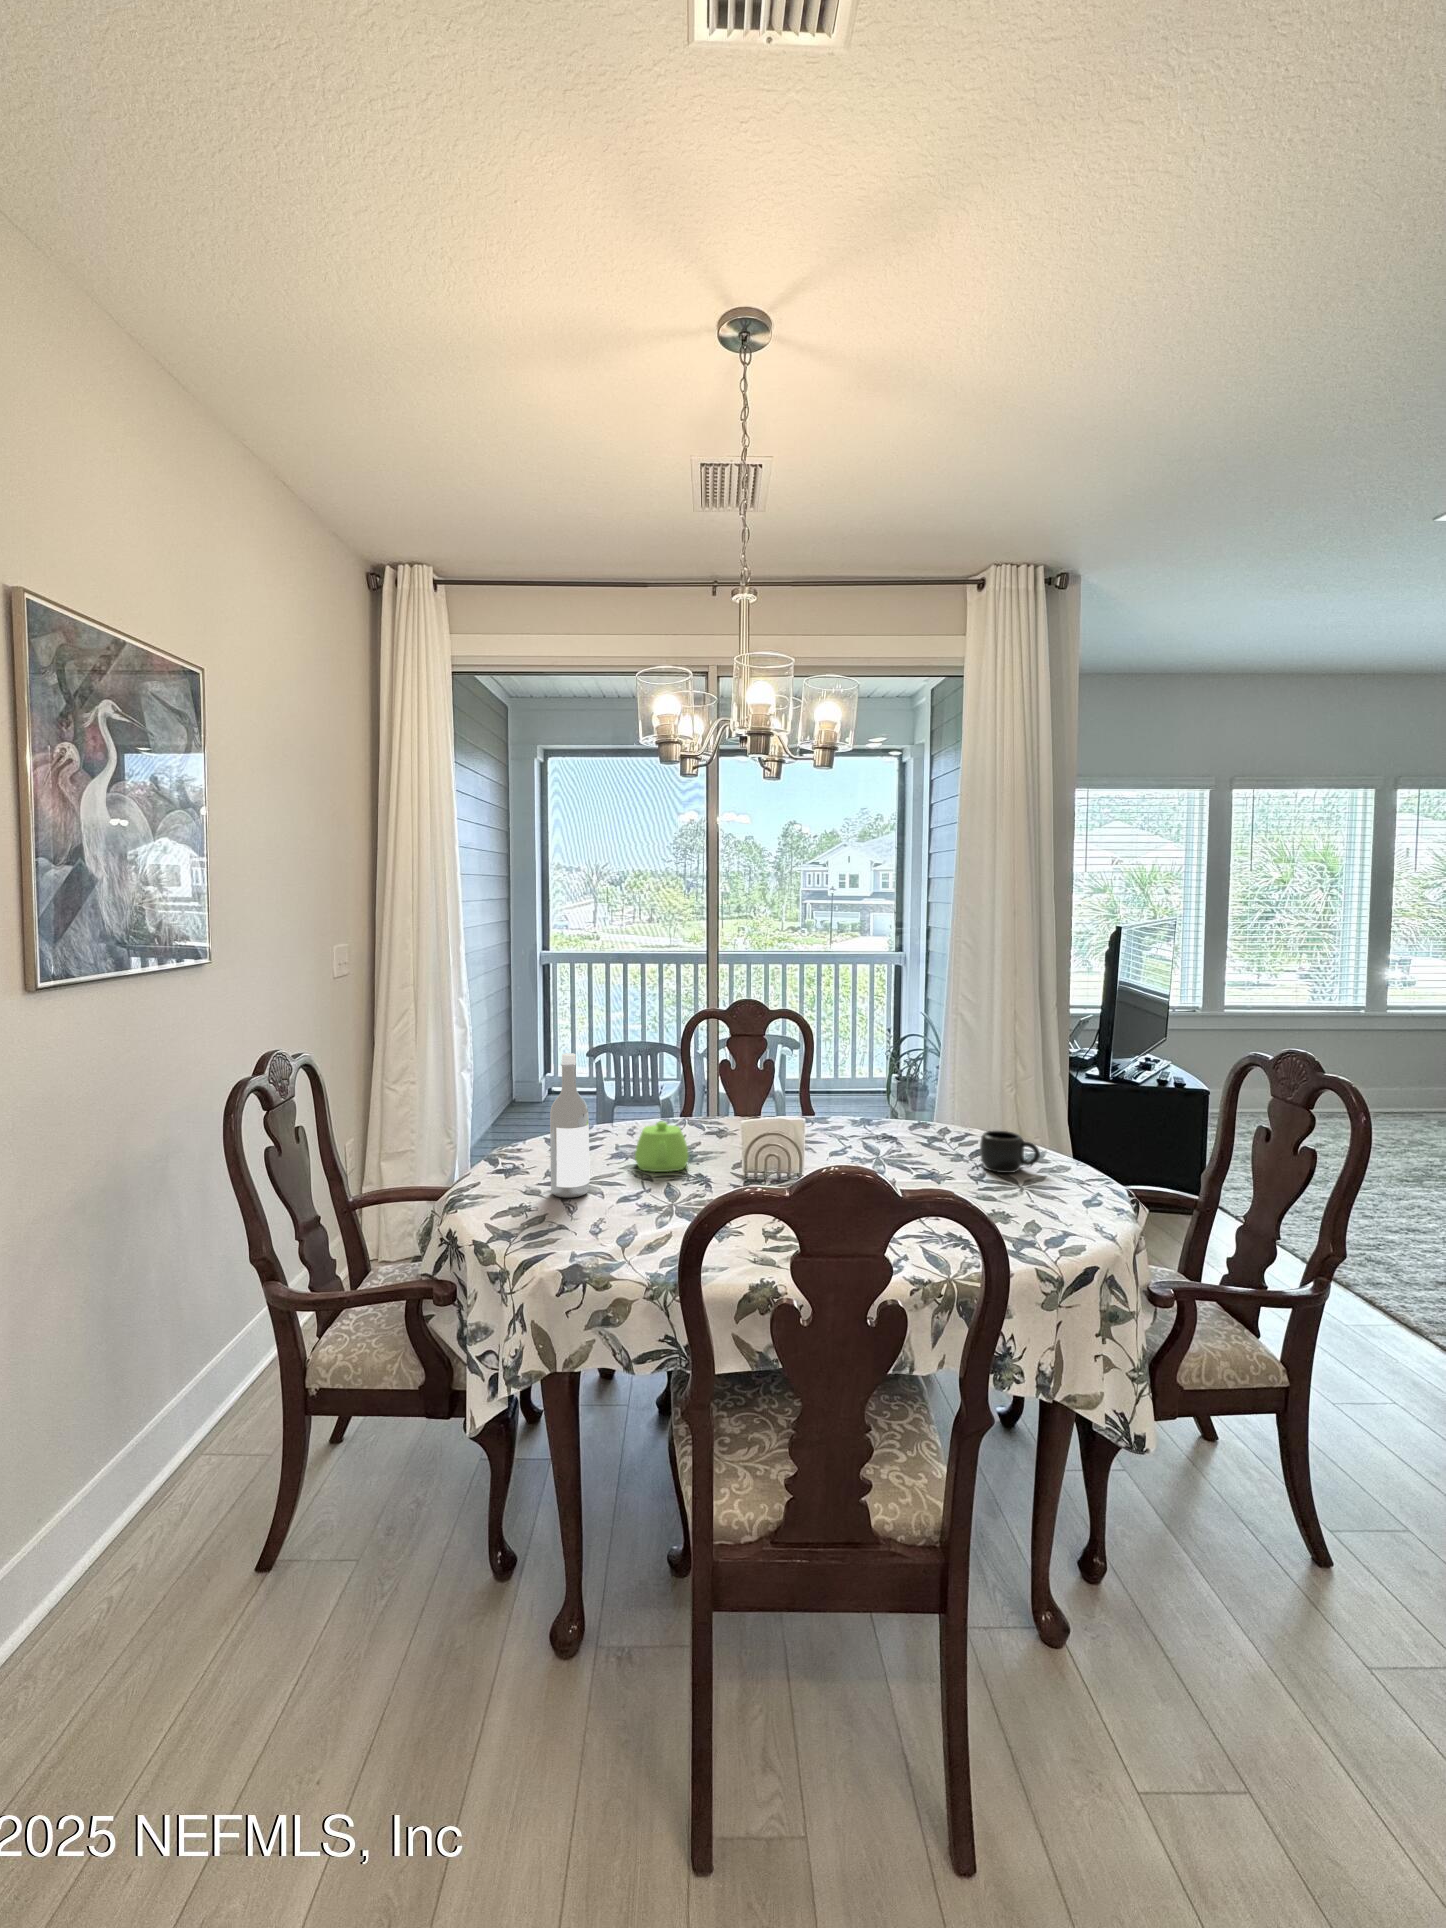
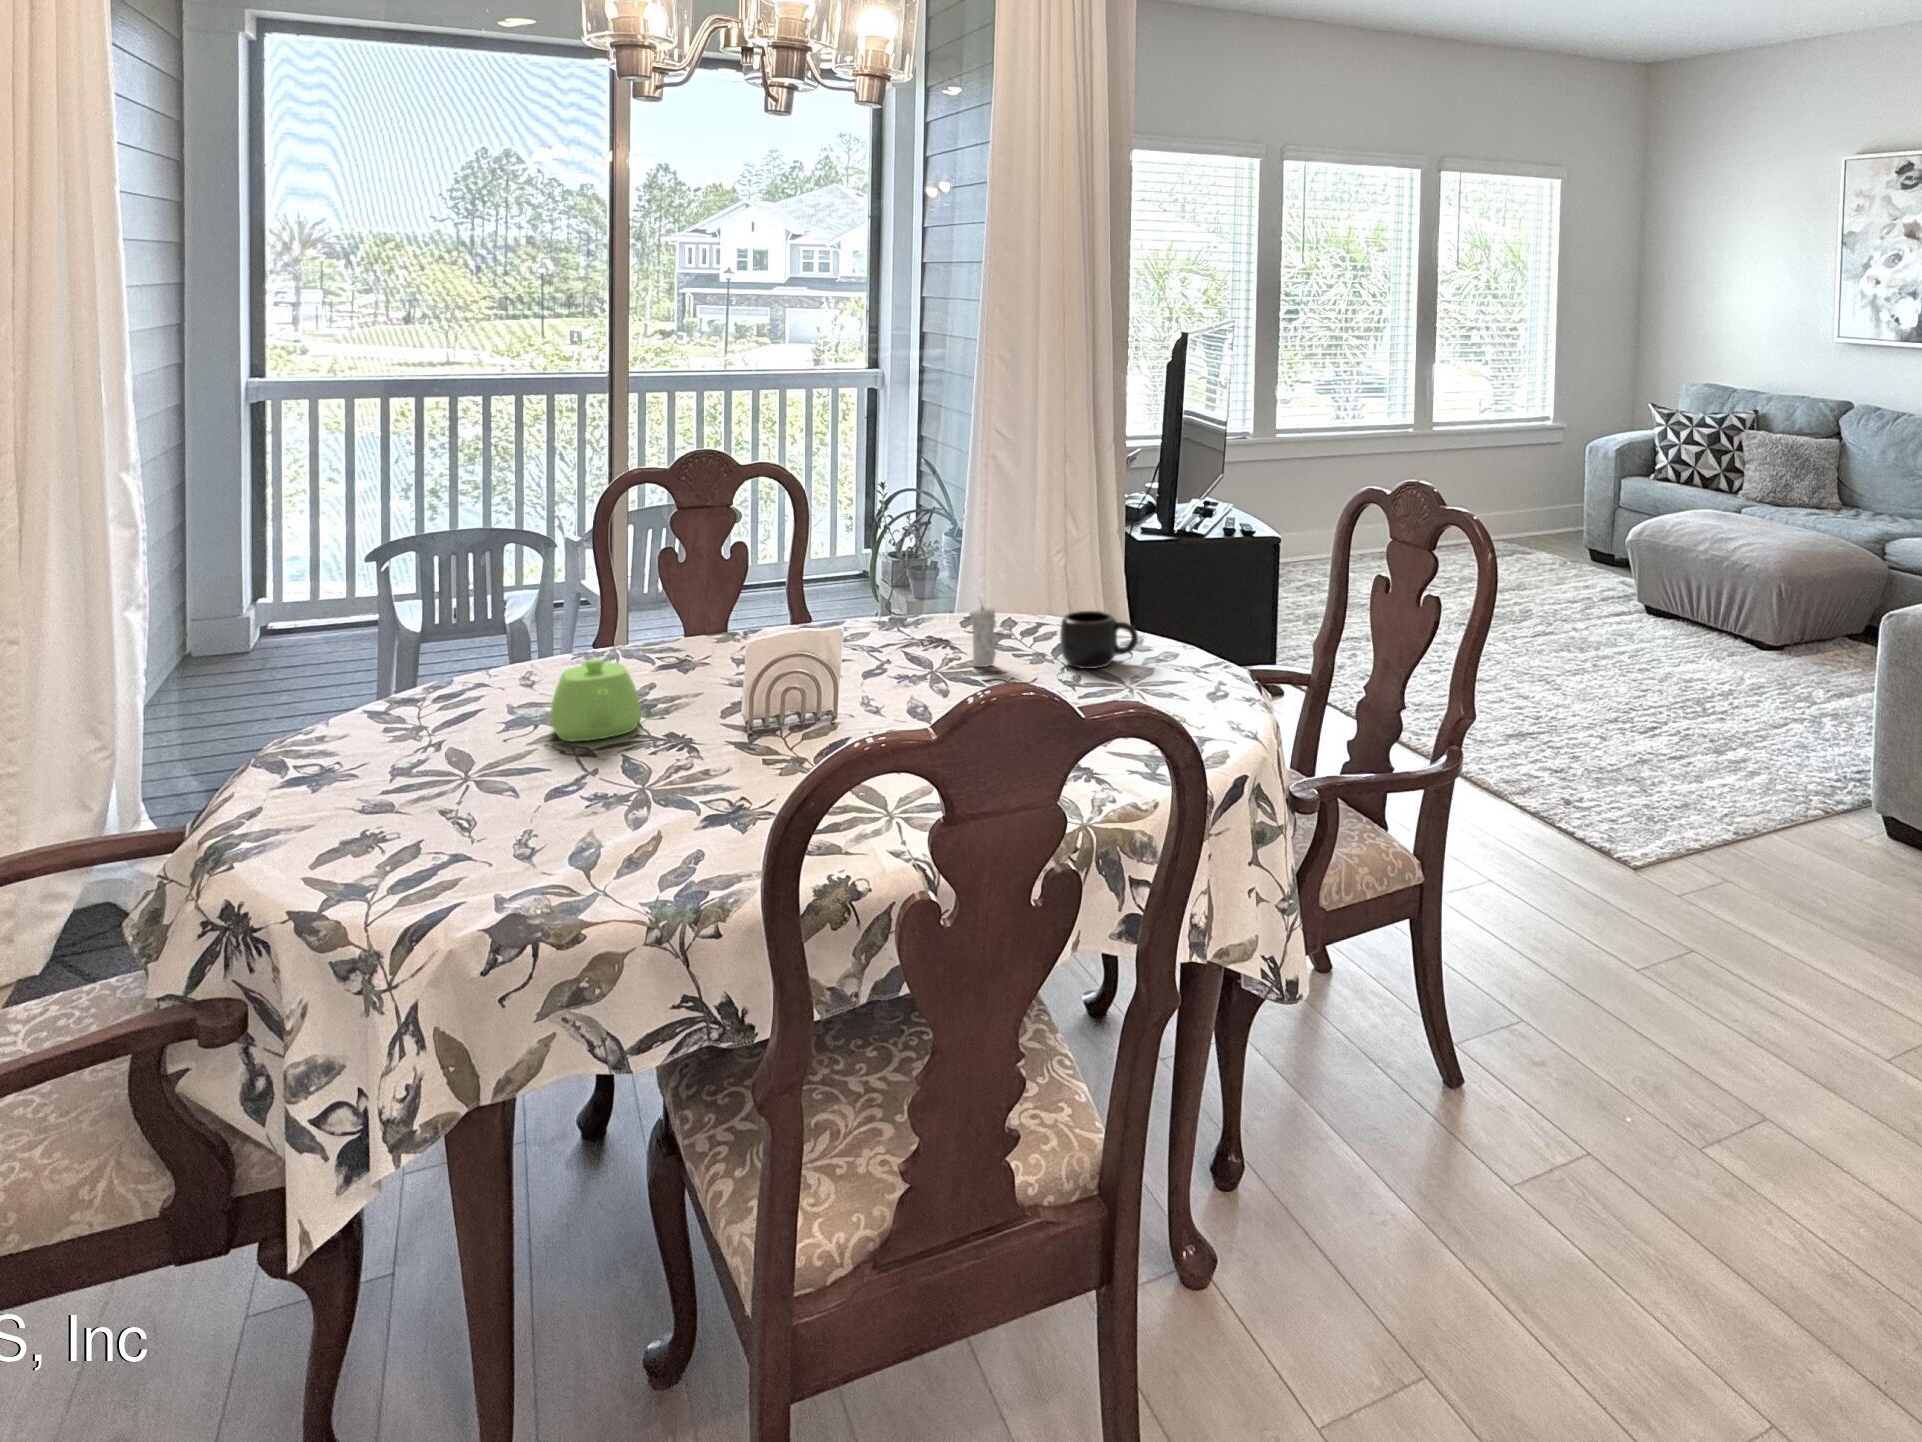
wine bottle: present [550,1053,590,1198] -> none [414,566,487,807]
candle: none [915,1110,933,1161] -> present [971,606,996,667]

